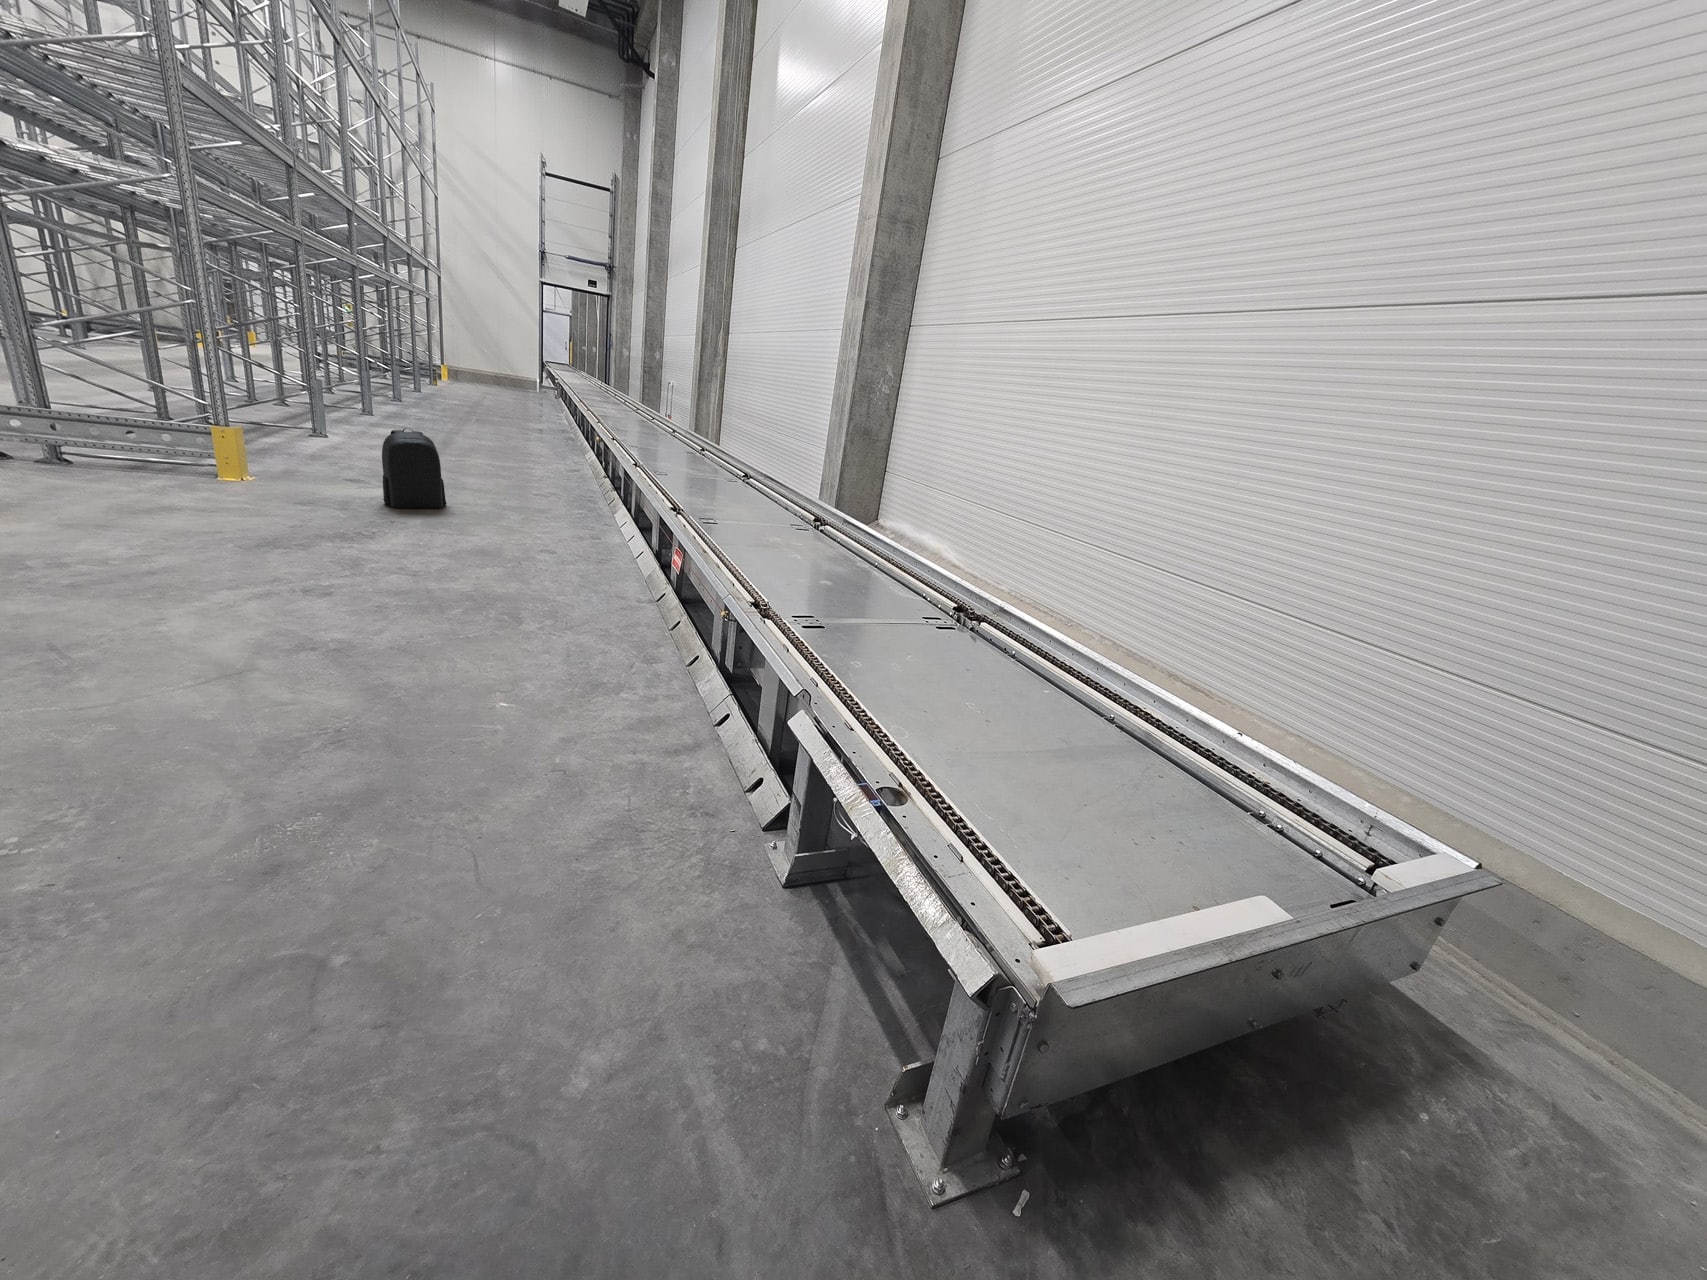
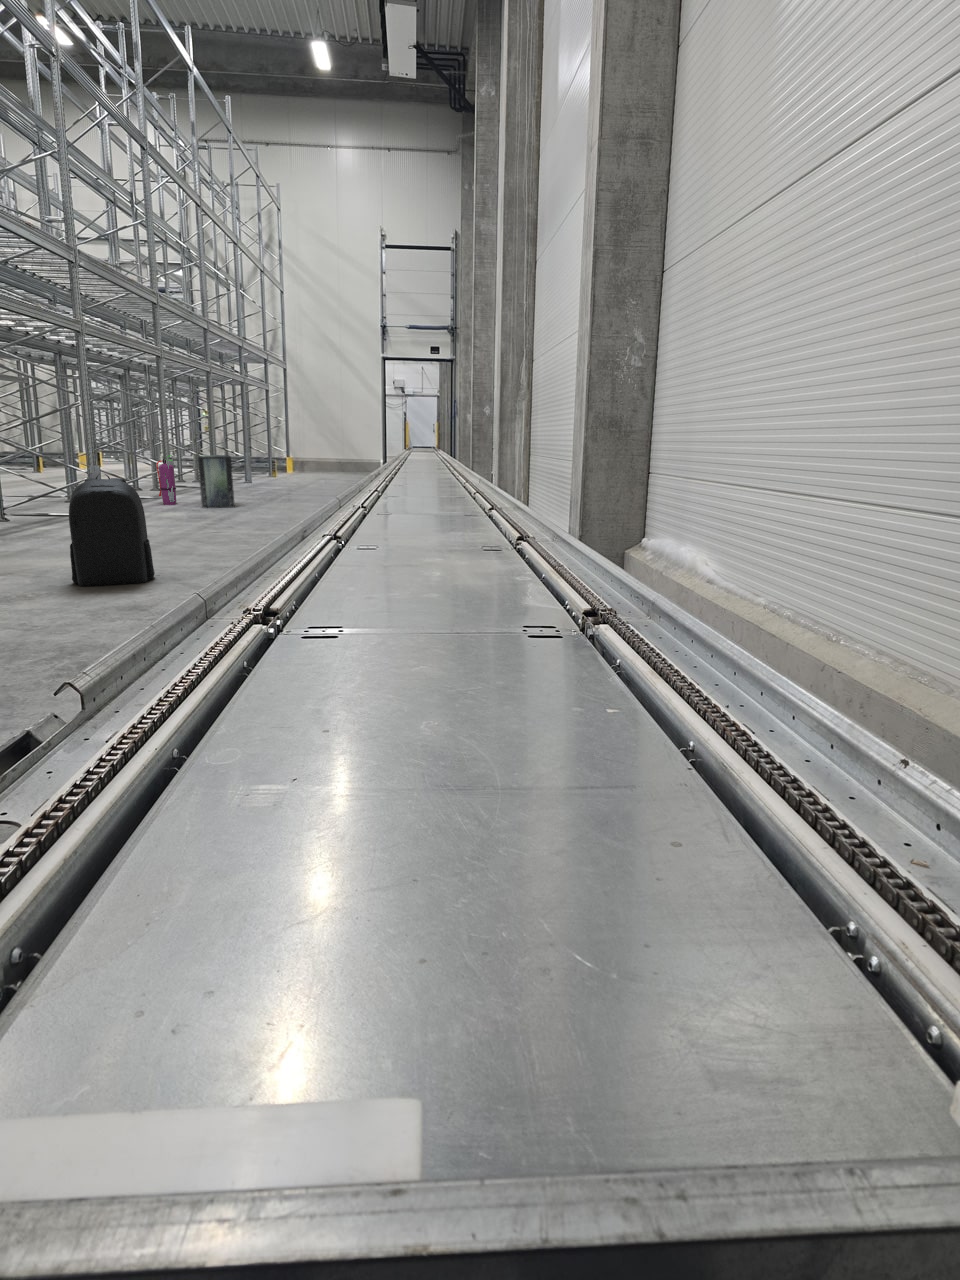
fire extinguisher: none [351,375,372,420] -> present [156,455,176,505]
storage box: none [396,379,435,430] -> present [197,455,235,508]

